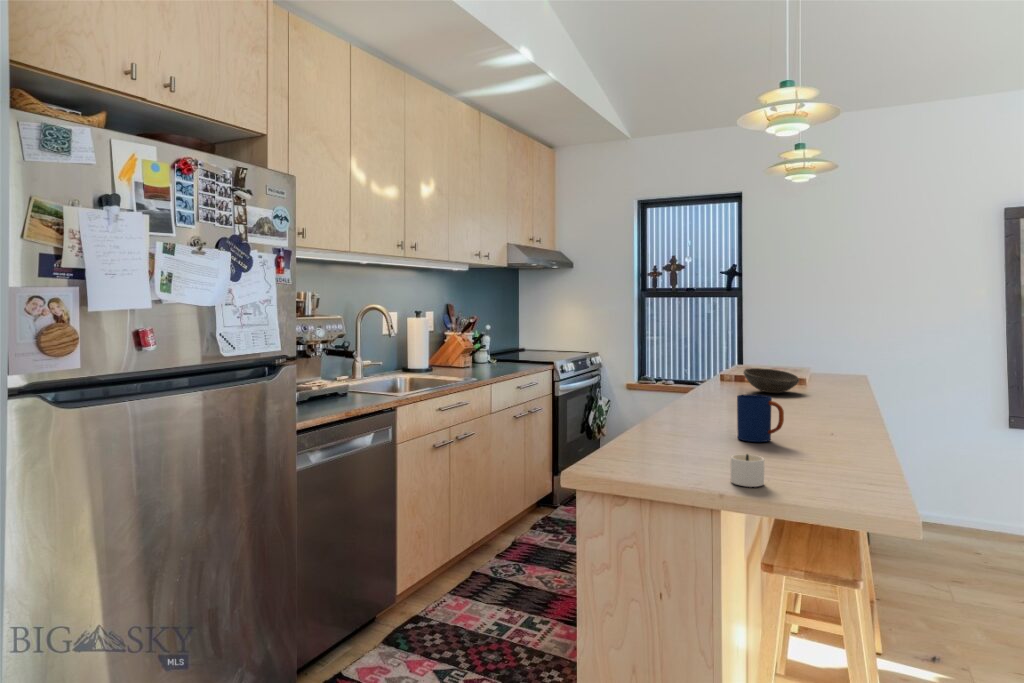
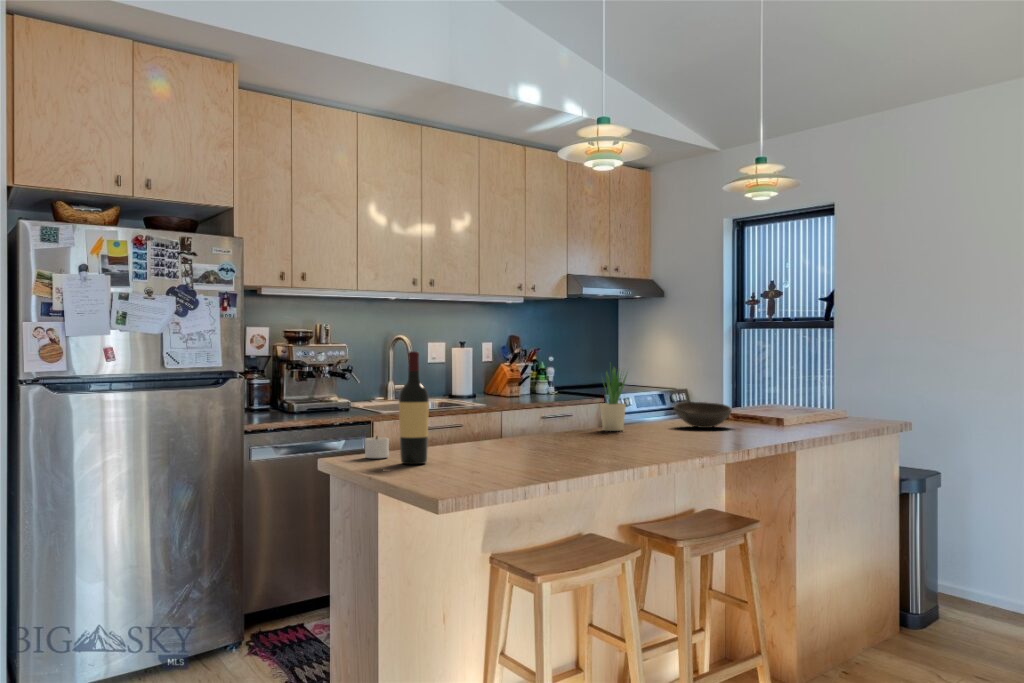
potted plant: none [711,329,744,403] -> present [600,368,627,431]
wine bottle: none [823,342,868,497] -> present [399,351,429,464]
mug: present [737,394,784,442] -> none [486,407,513,447]

